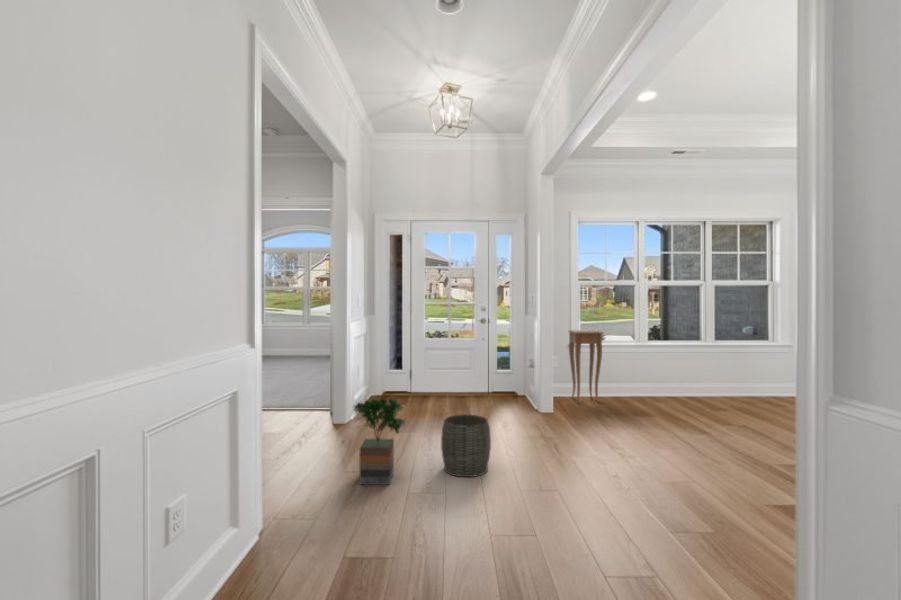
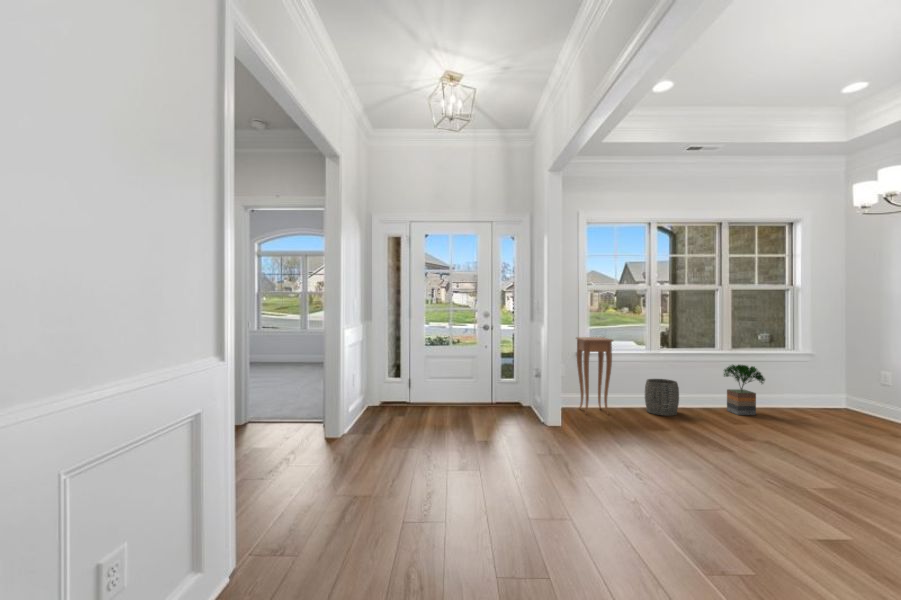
potted tree: present [354,398,405,485] -> present [724,365,765,415]
woven basket: present [441,414,491,477] -> present [645,379,679,416]

